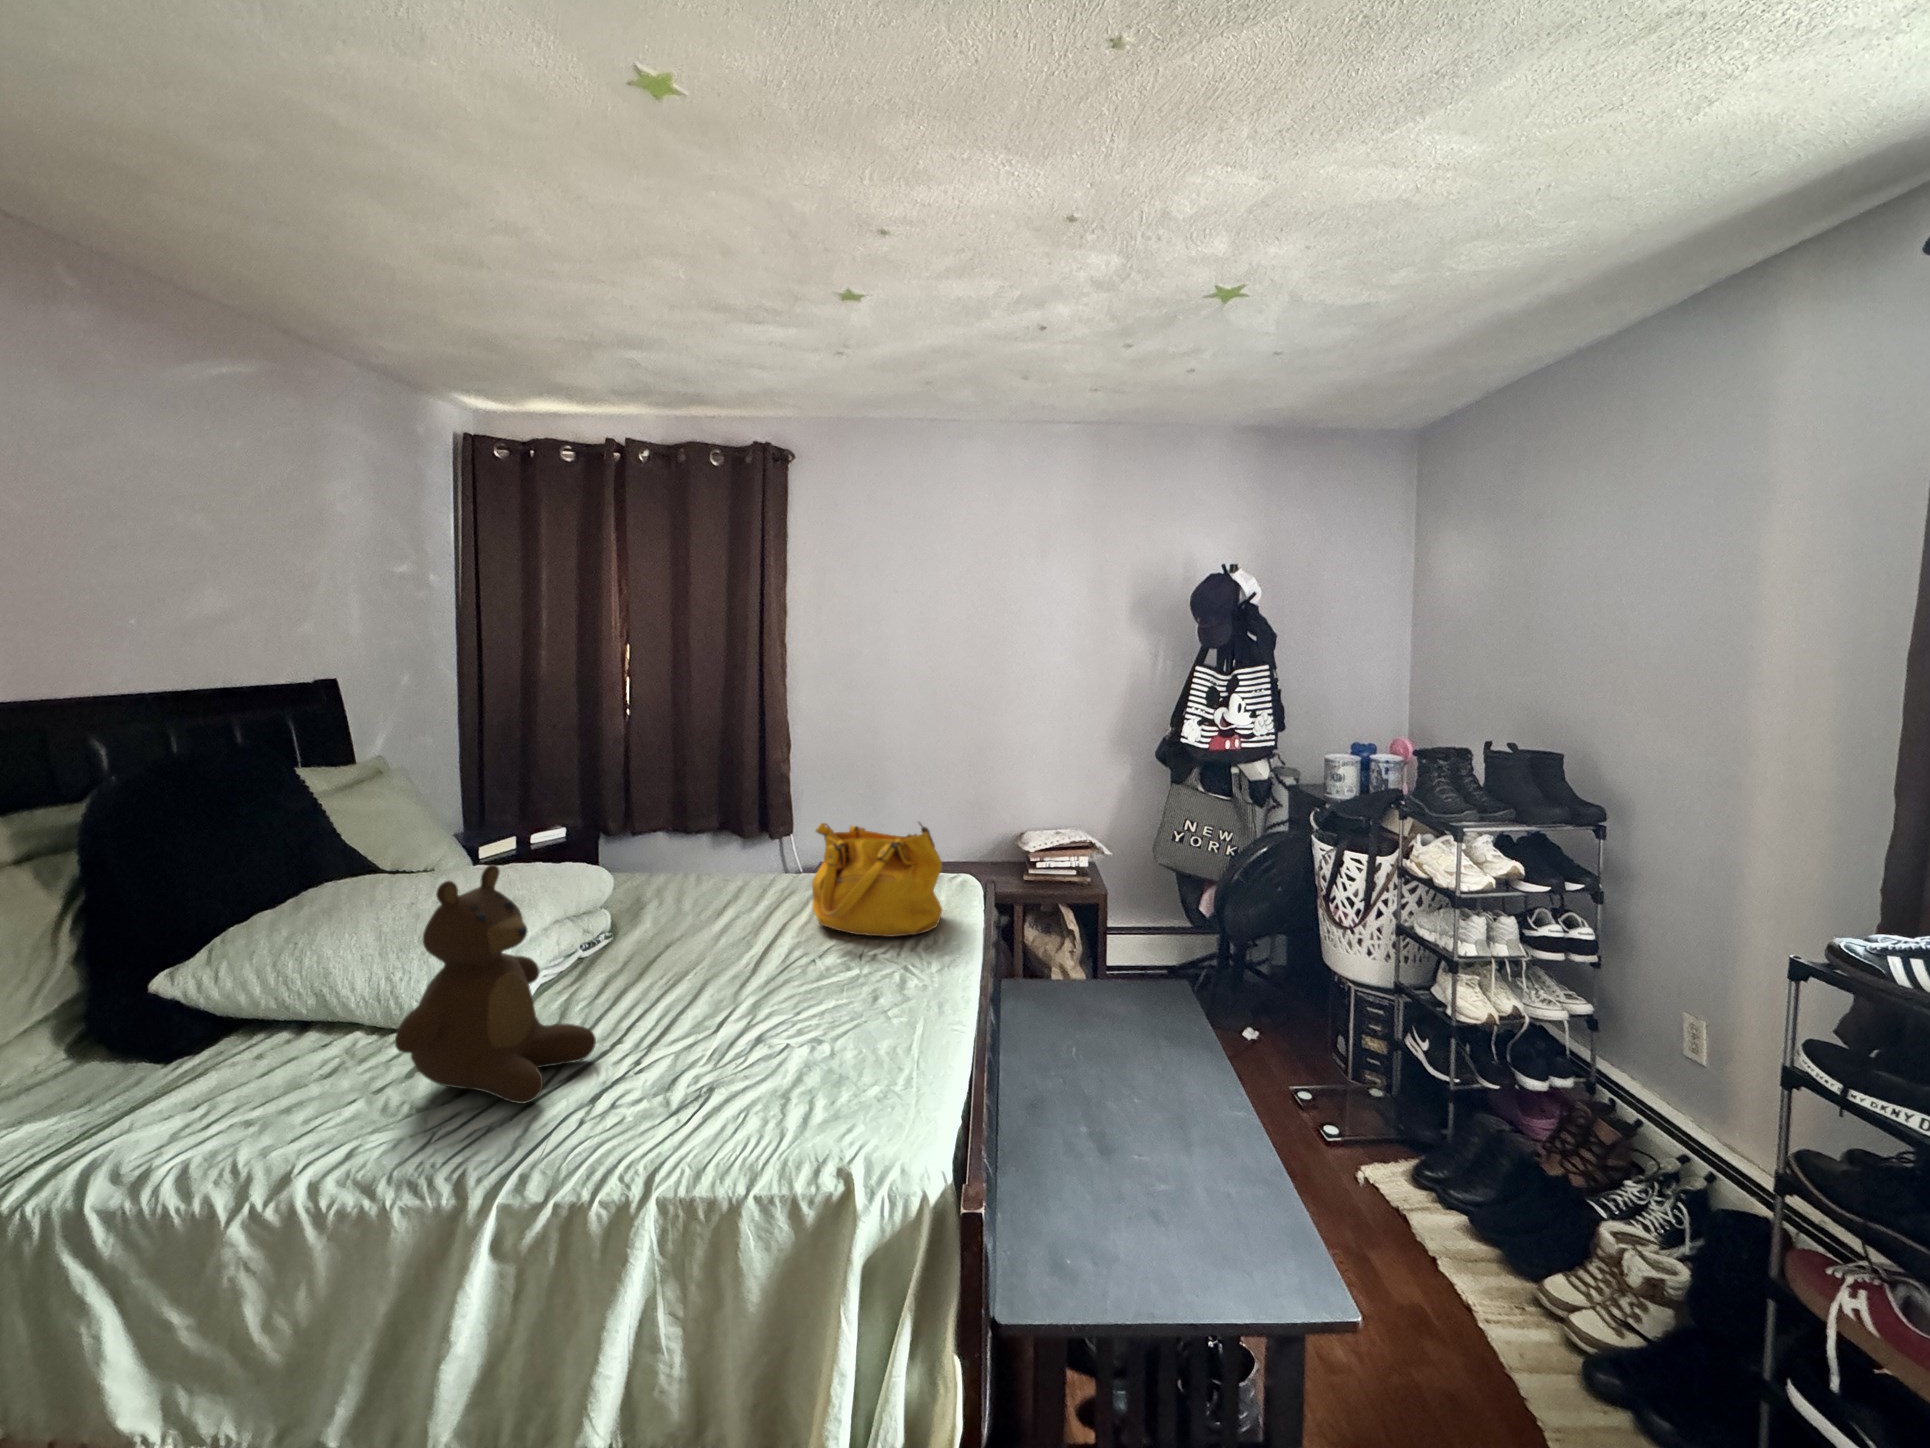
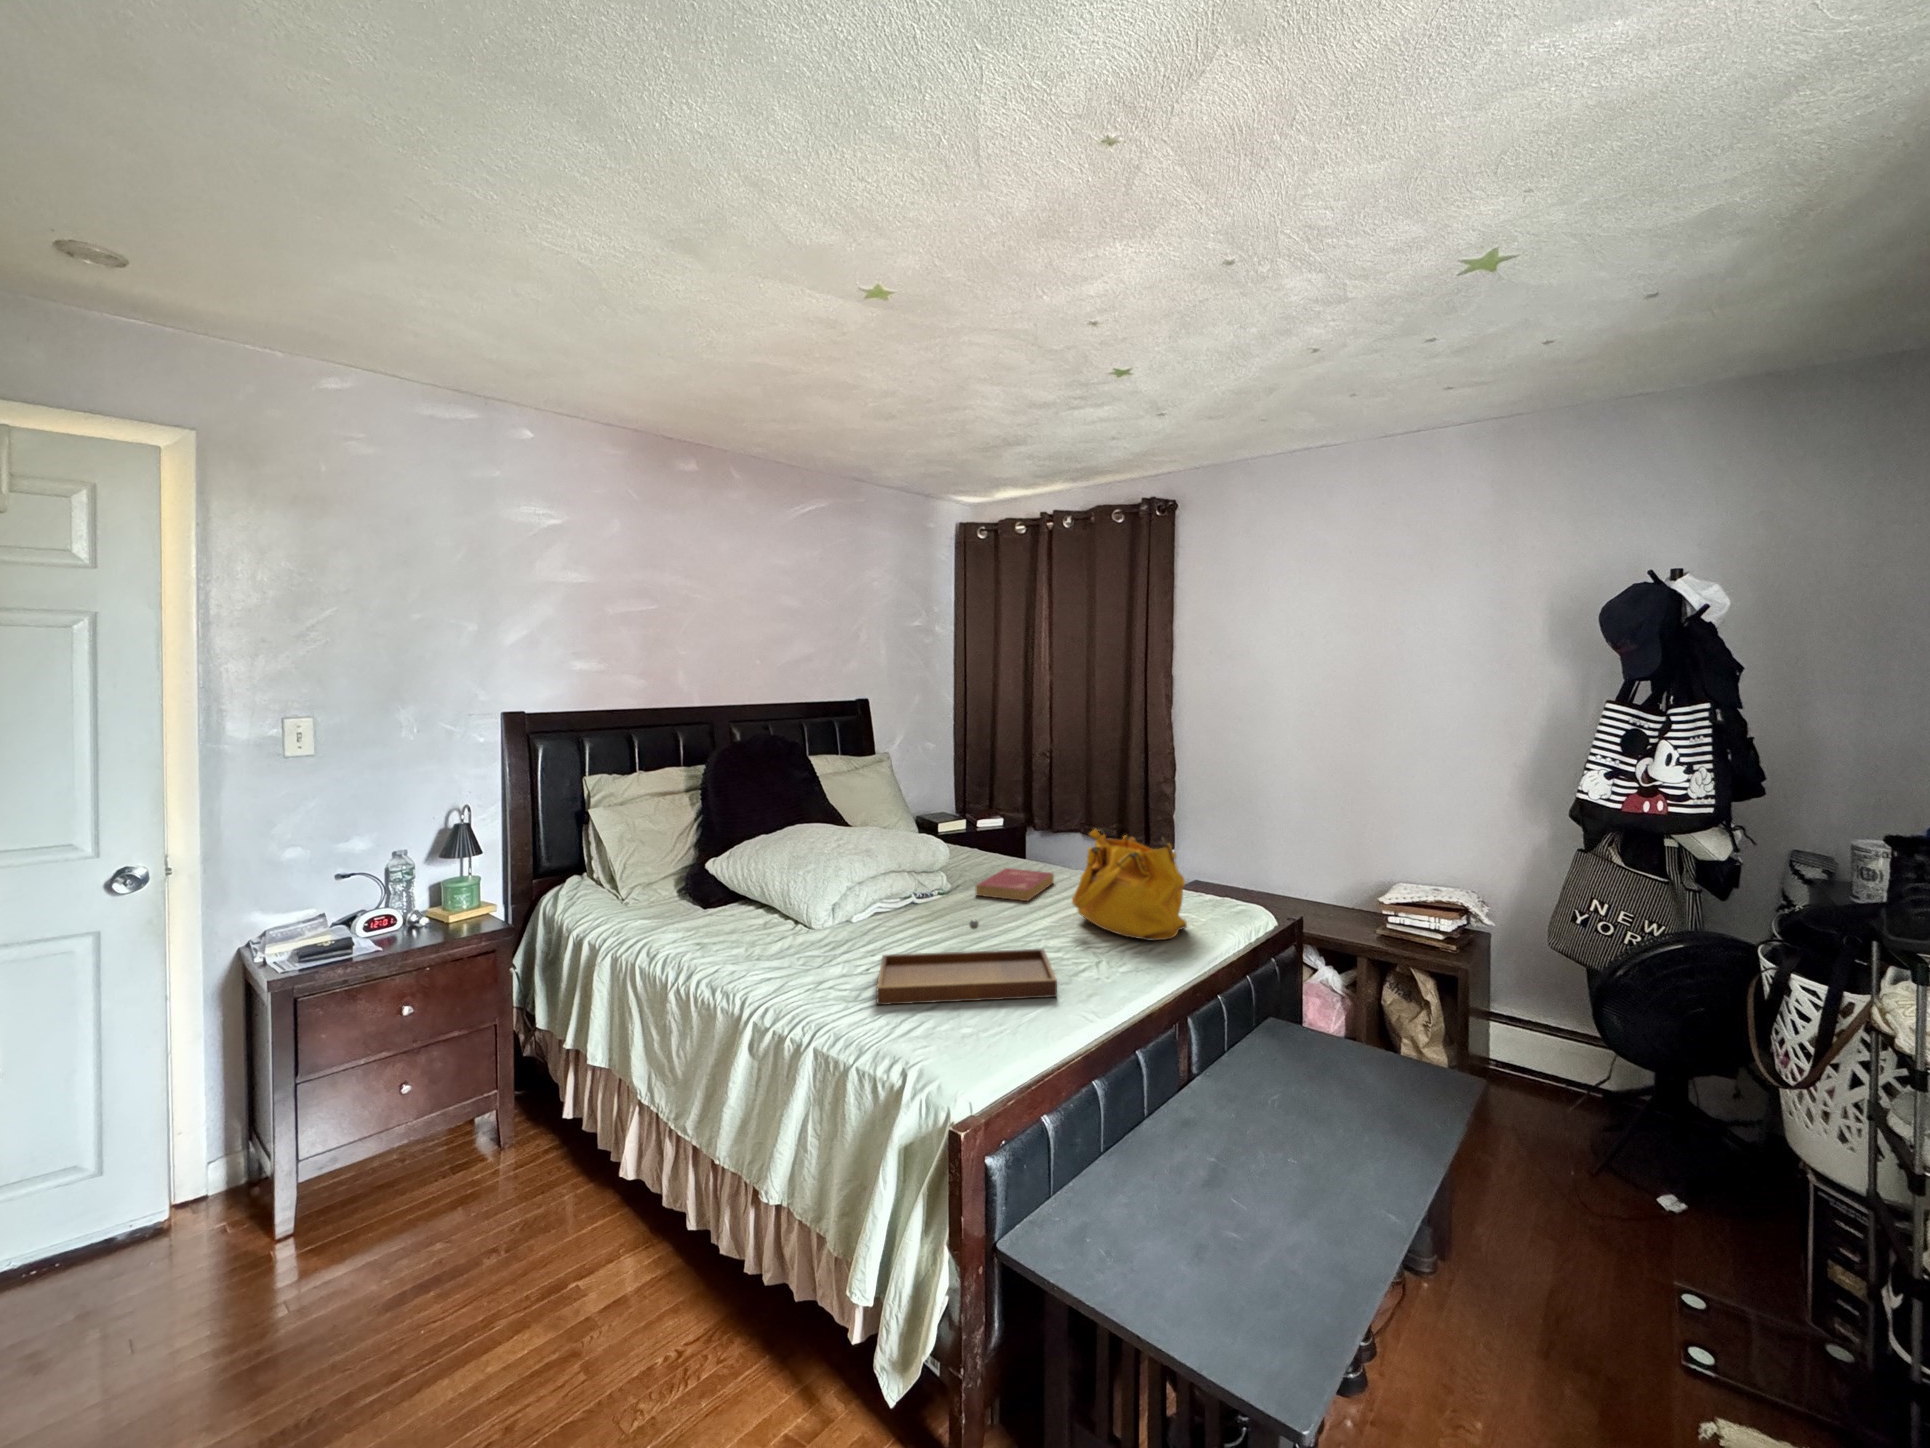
teddy bear: present [395,865,596,1104] -> none [744,816,859,972]
book: none [652,885,733,933] -> present [976,868,1054,901]
tray: none [652,957,907,1105] -> present [877,920,1057,1005]

